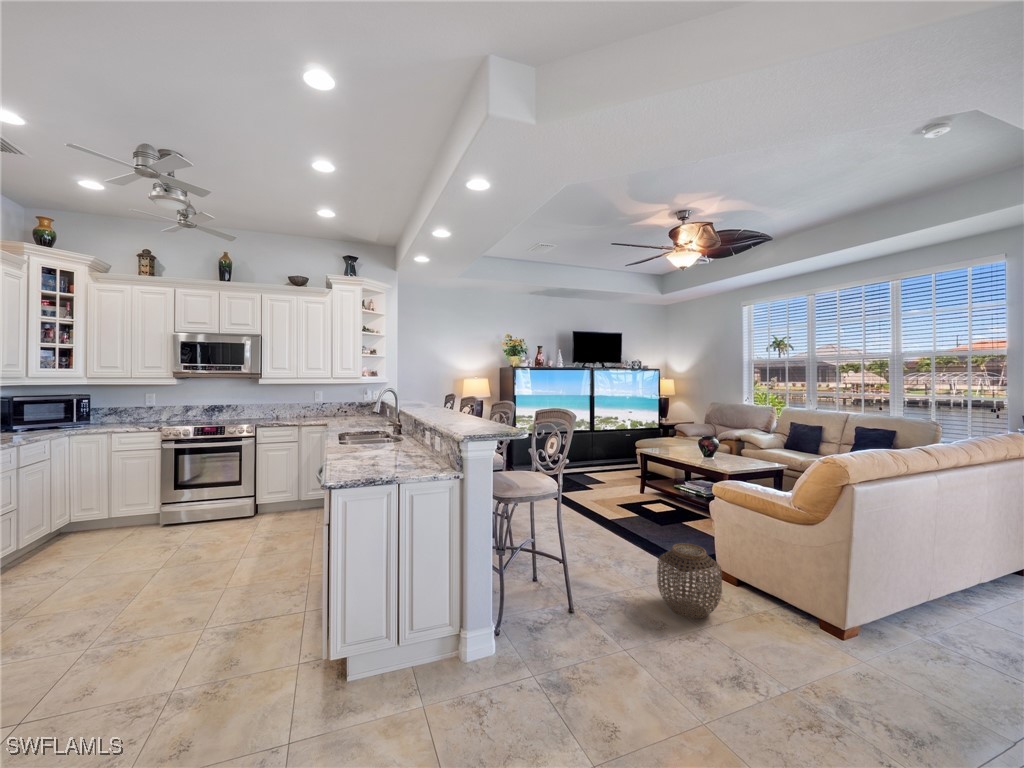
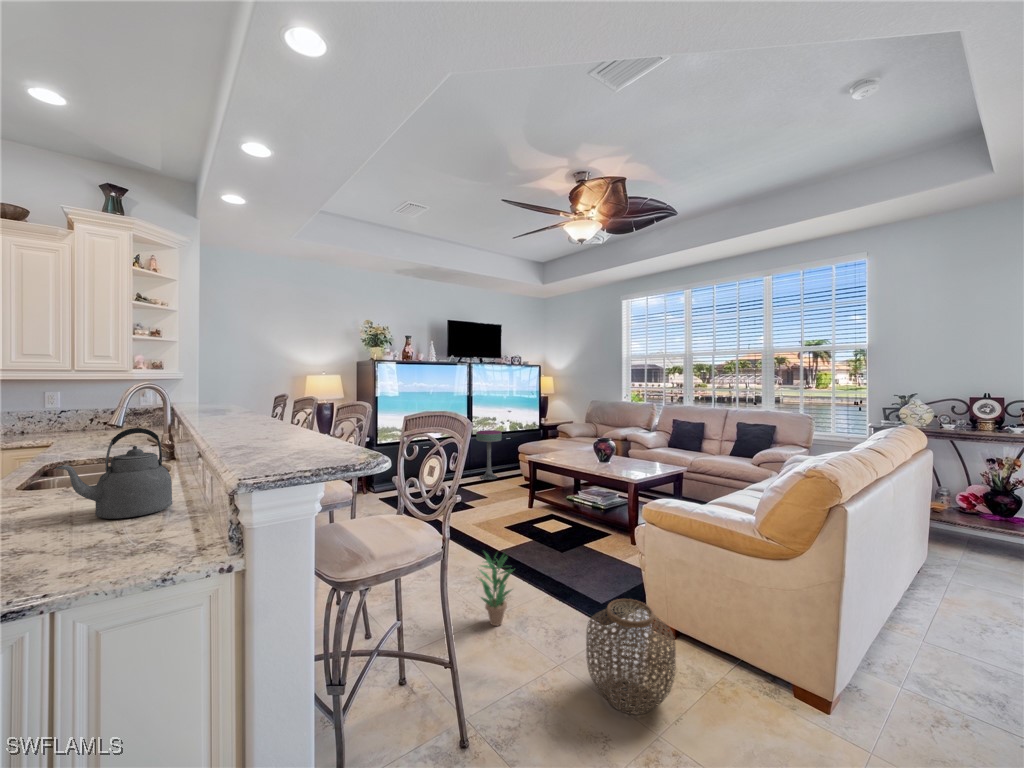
kettle: none [375,413,418,457] -> present [55,428,172,519]
bar stool: none [598,427,620,470] -> present [476,430,502,480]
potted plant: none [585,508,615,563] -> present [479,553,514,626]

